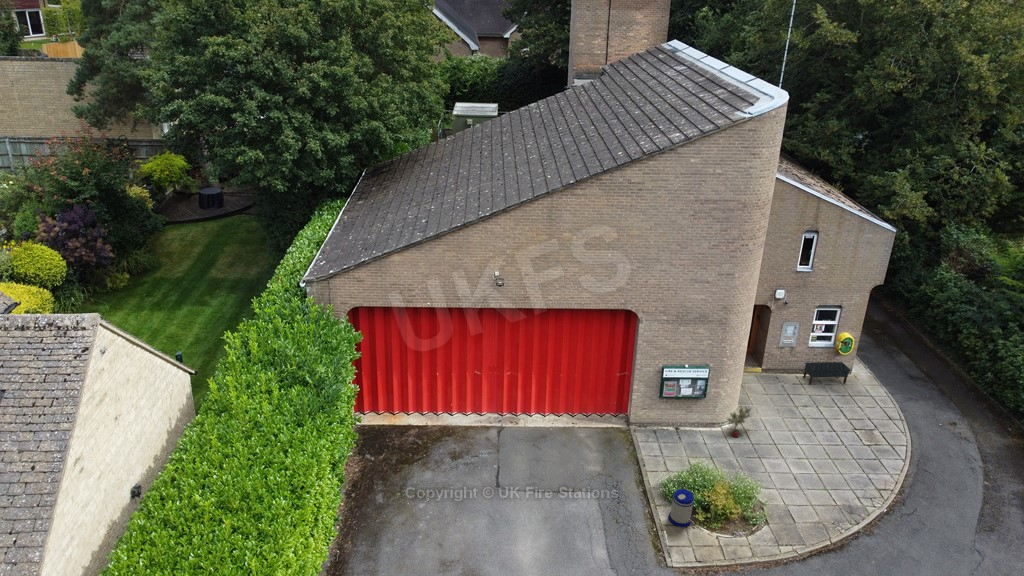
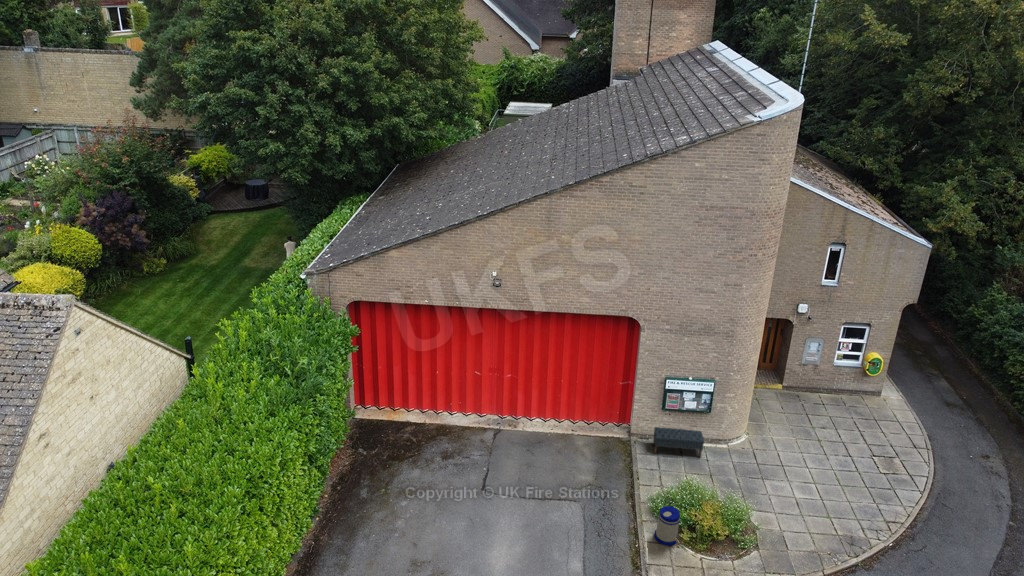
bench: present [803,362,850,385] -> present [653,427,704,458]
potted tree: present [727,405,751,437] -> none [731,422,759,456]

